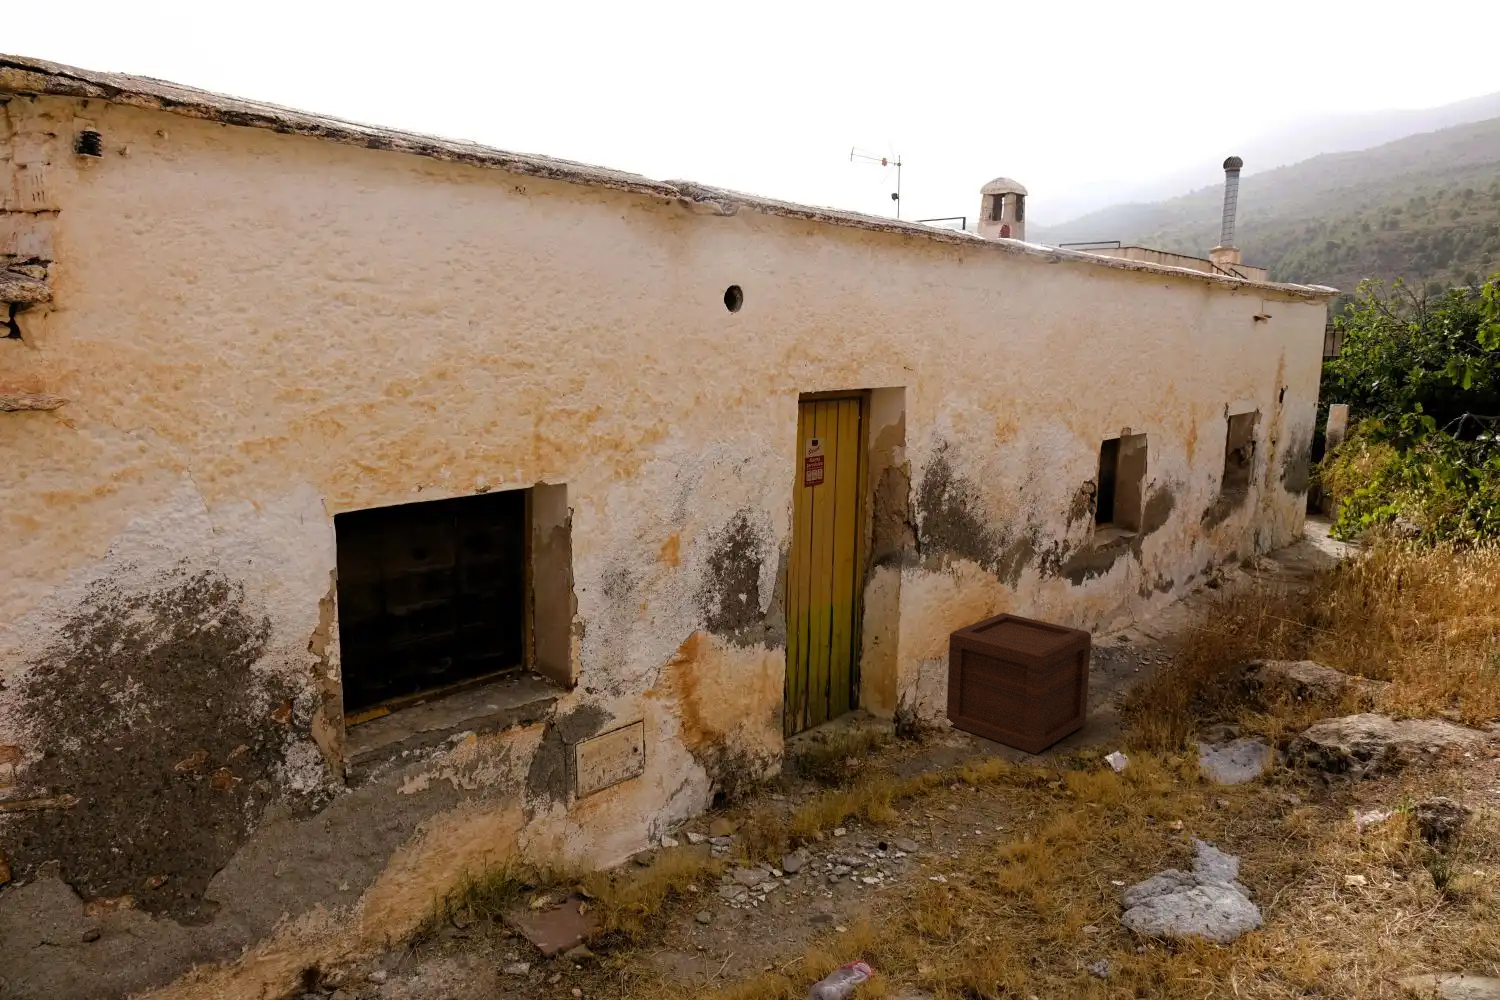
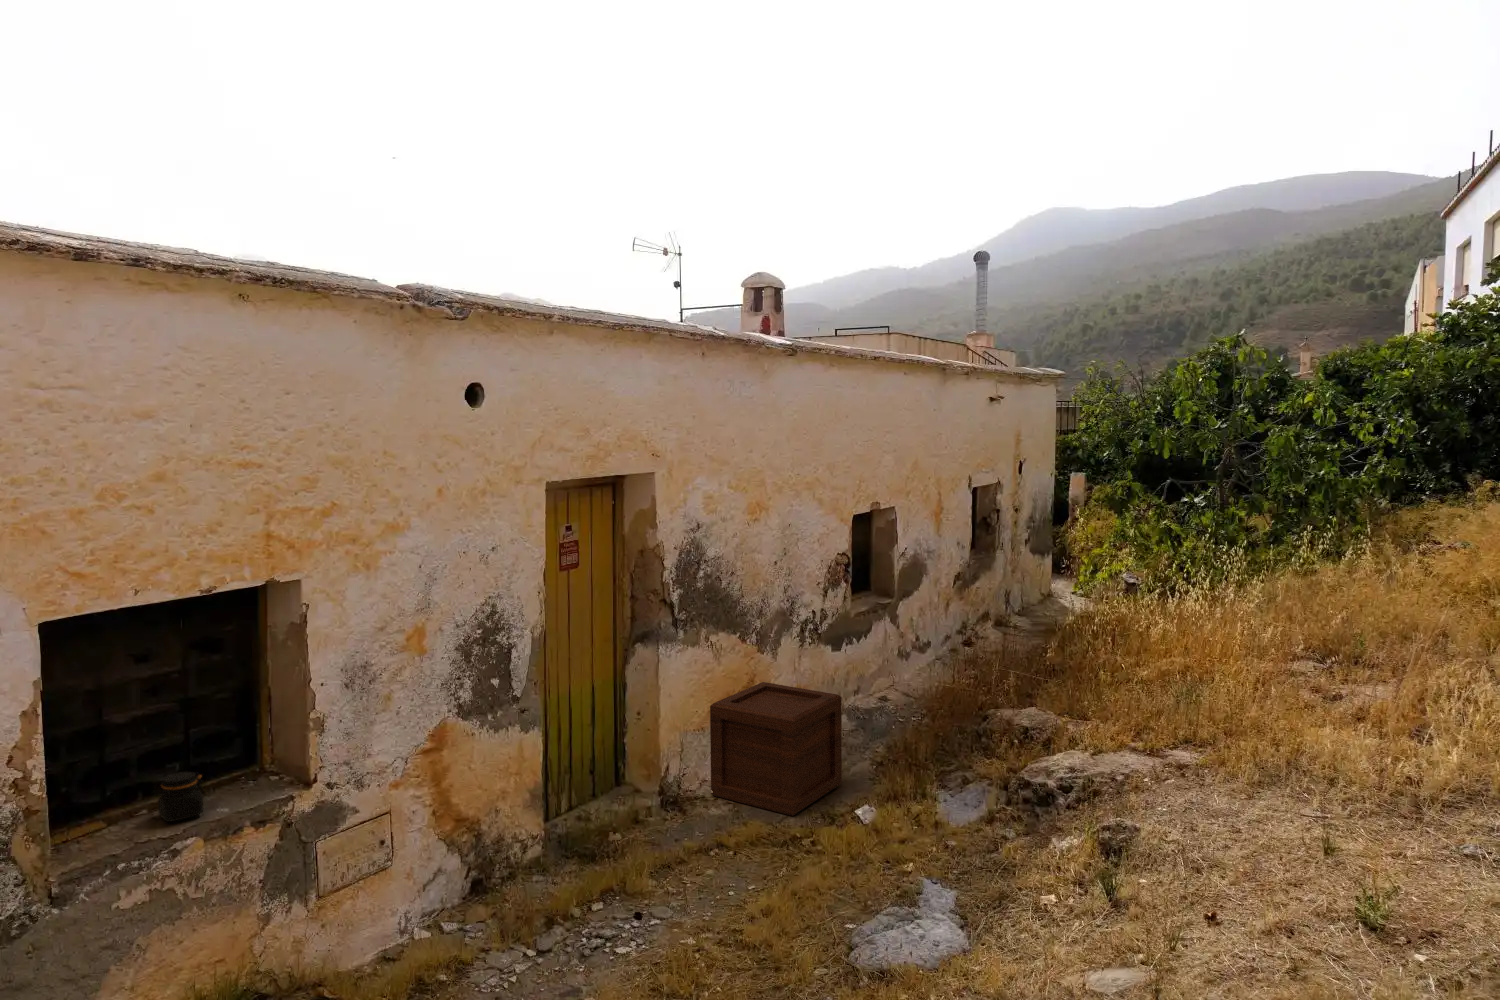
jar: none [431,667,478,714] -> present [154,772,205,822]

